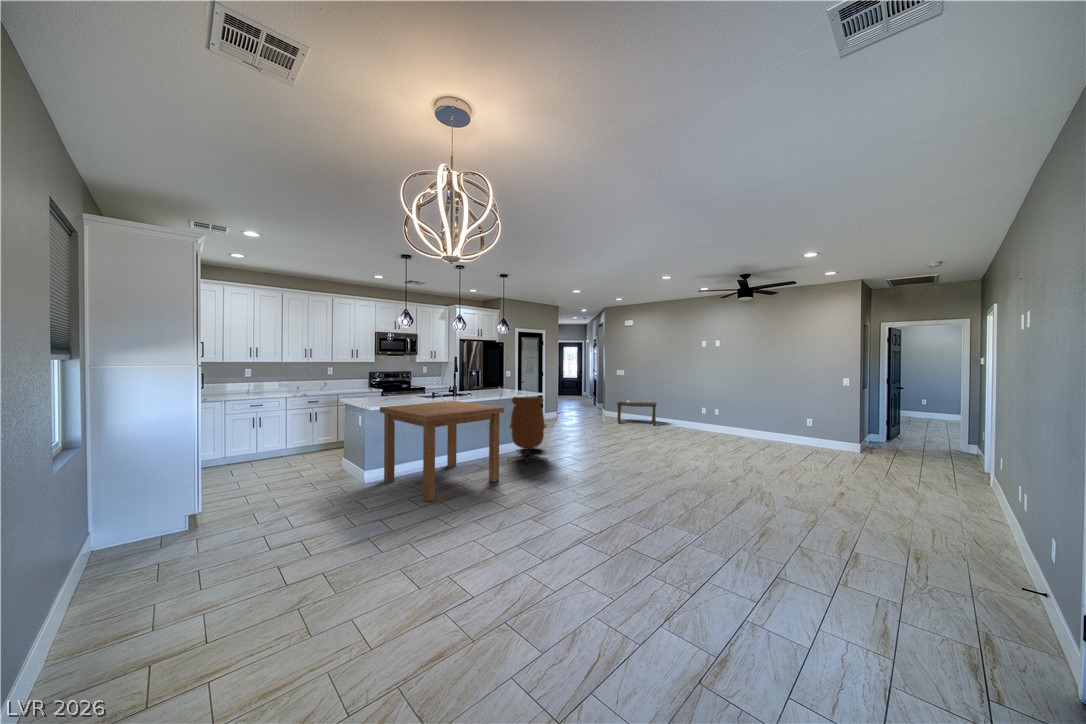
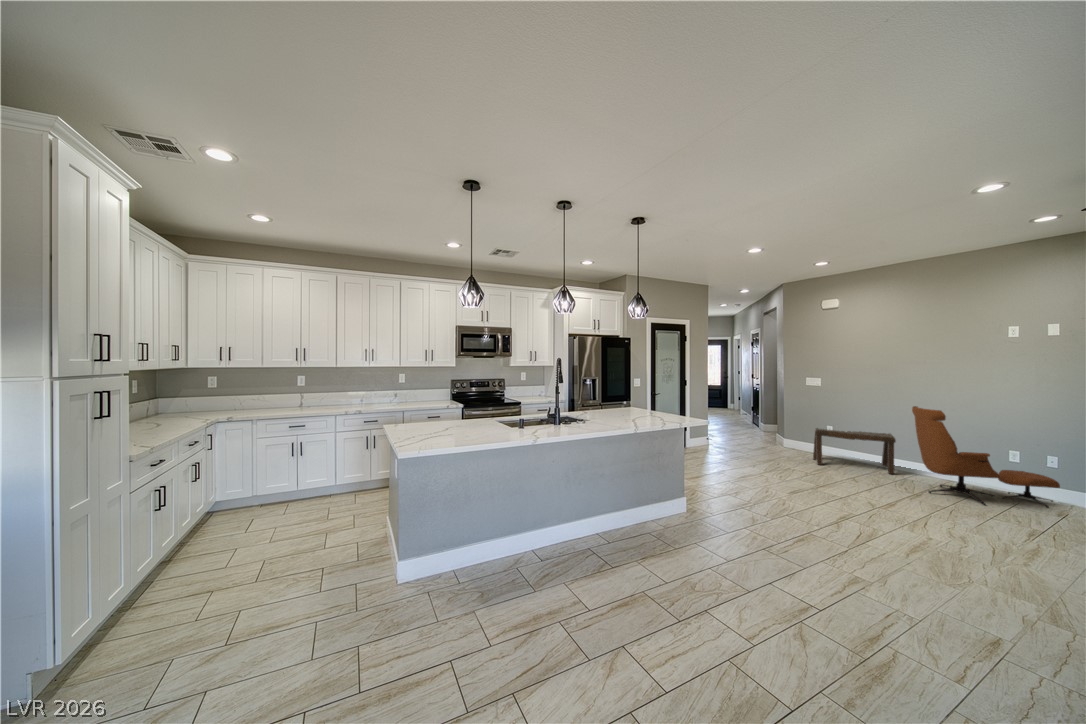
lounge chair: present [508,397,547,465] -> present [912,406,1060,508]
dining table: present [380,401,504,502] -> none [418,436,646,692]

